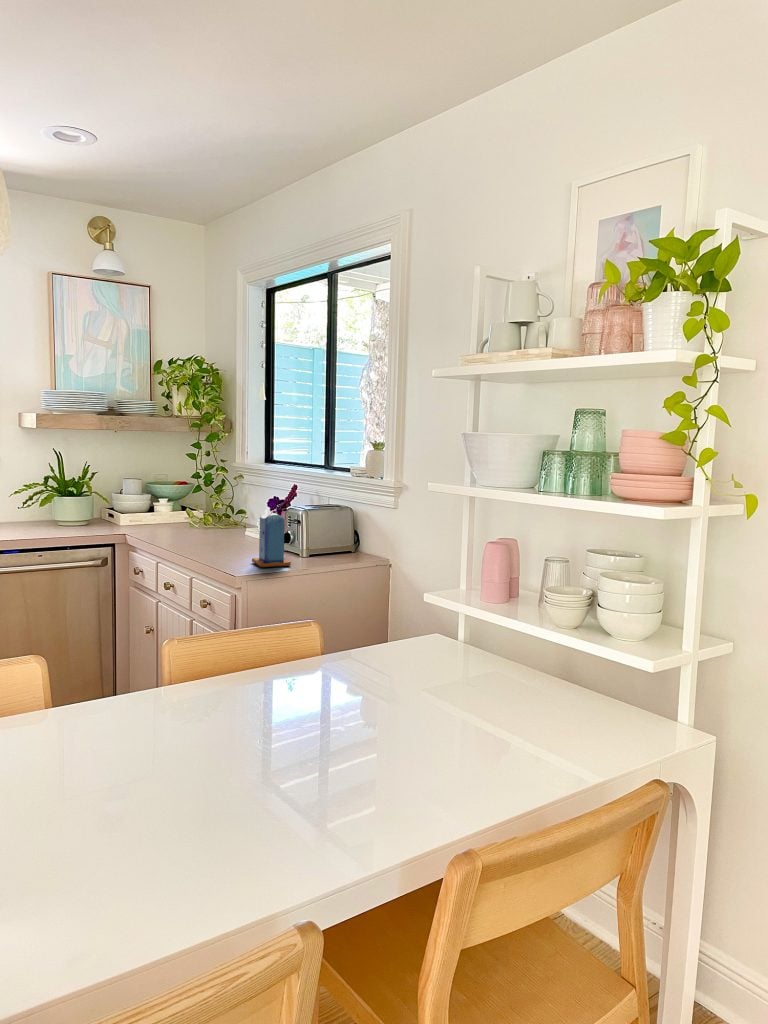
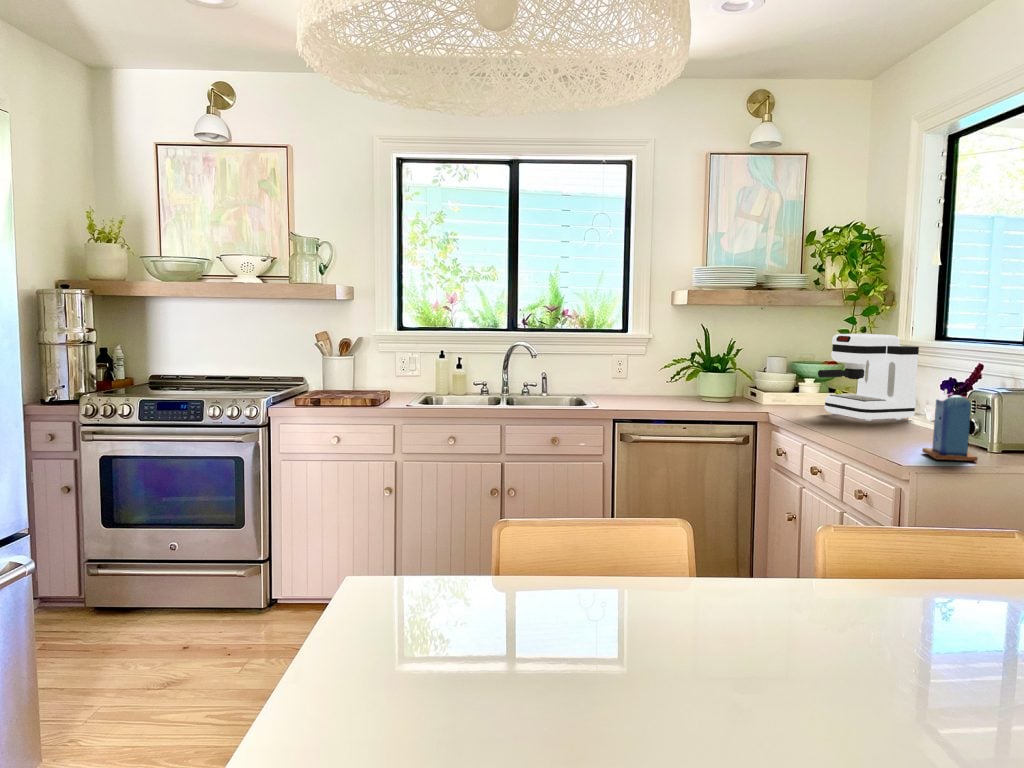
coffee maker: none [168,459,250,537] -> present [818,334,919,421]

